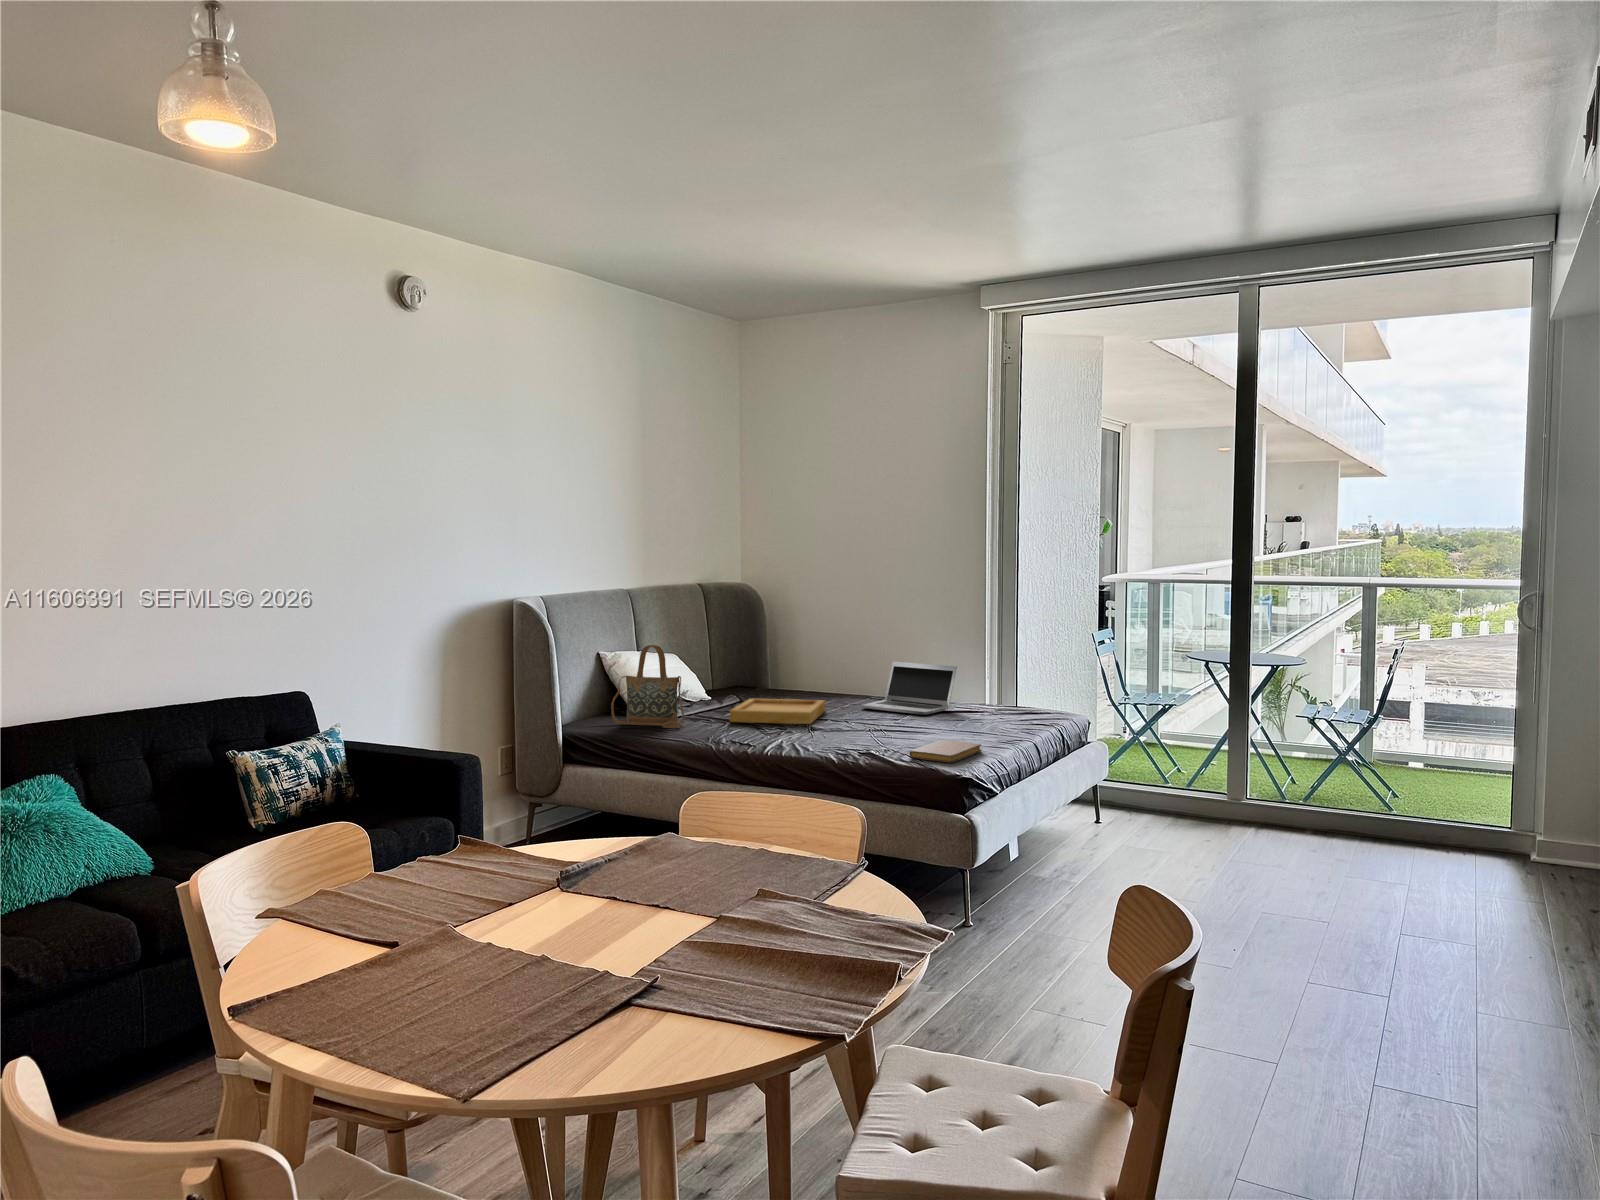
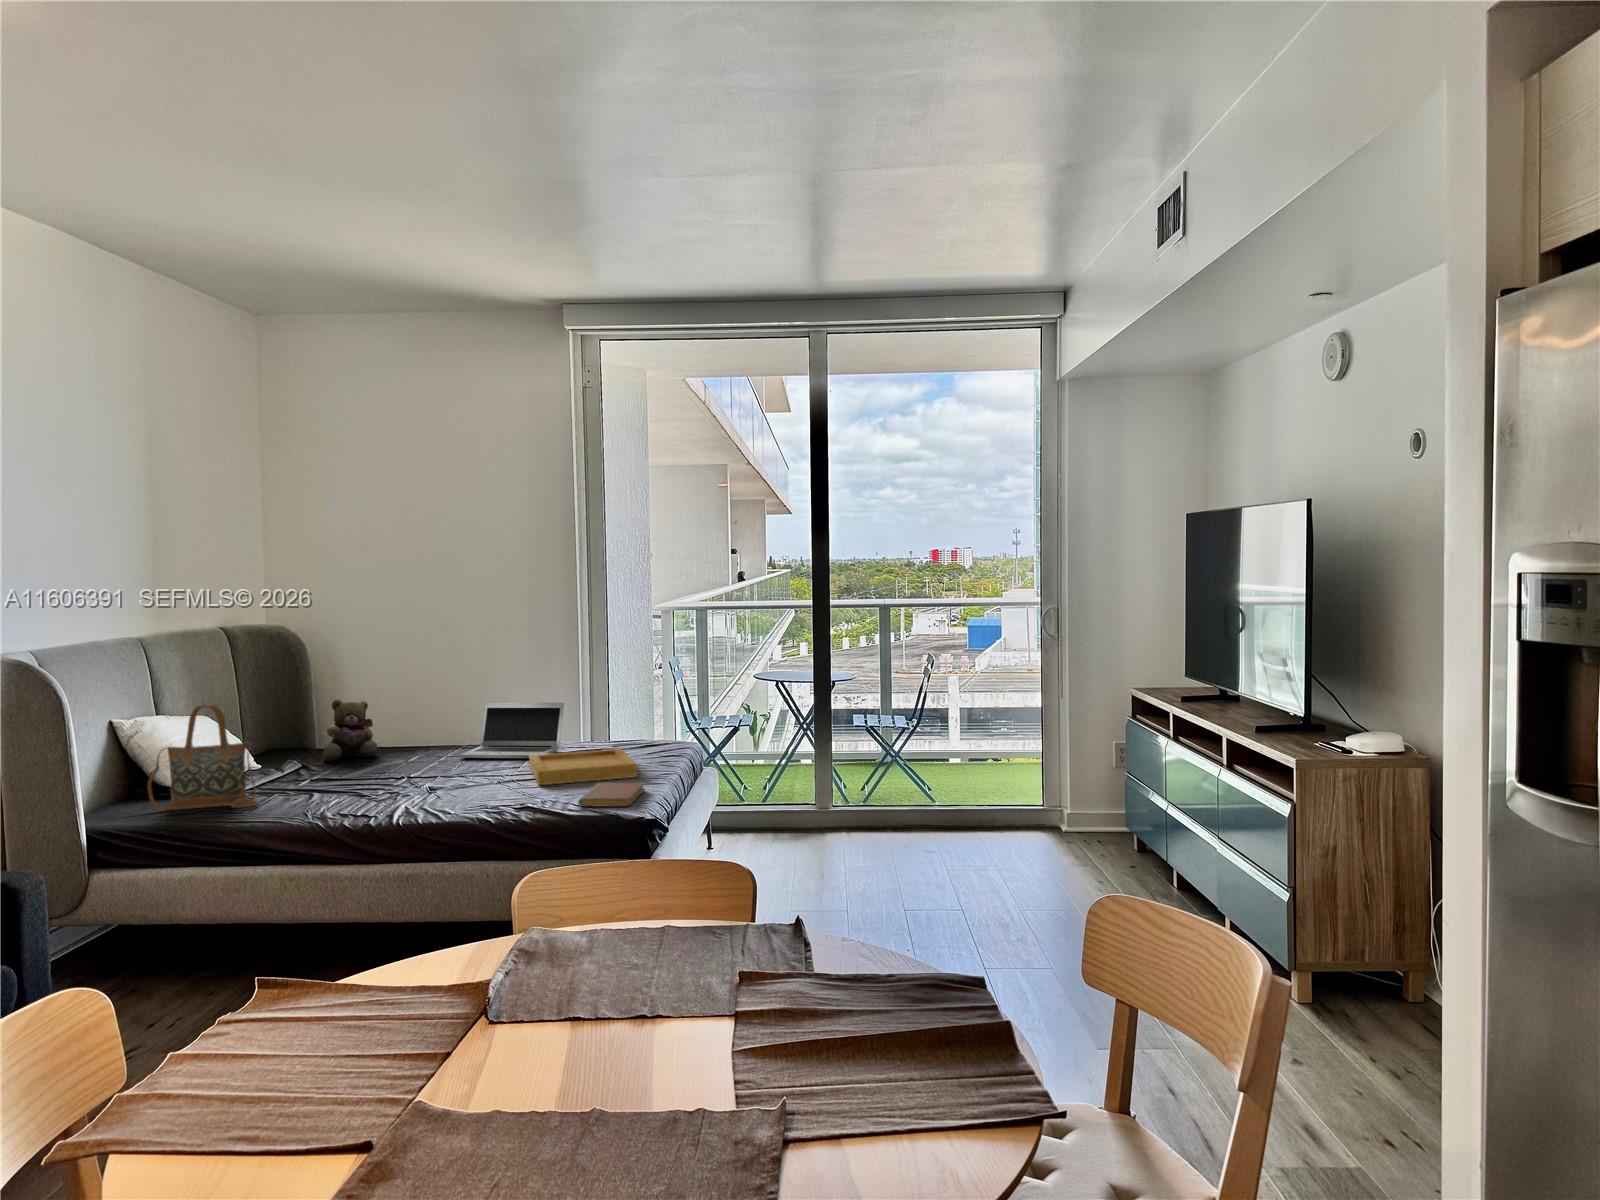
teddy bear: none [760,649,803,700] -> present [323,699,377,761]
tray: present [730,699,825,724] -> present [529,749,637,785]

